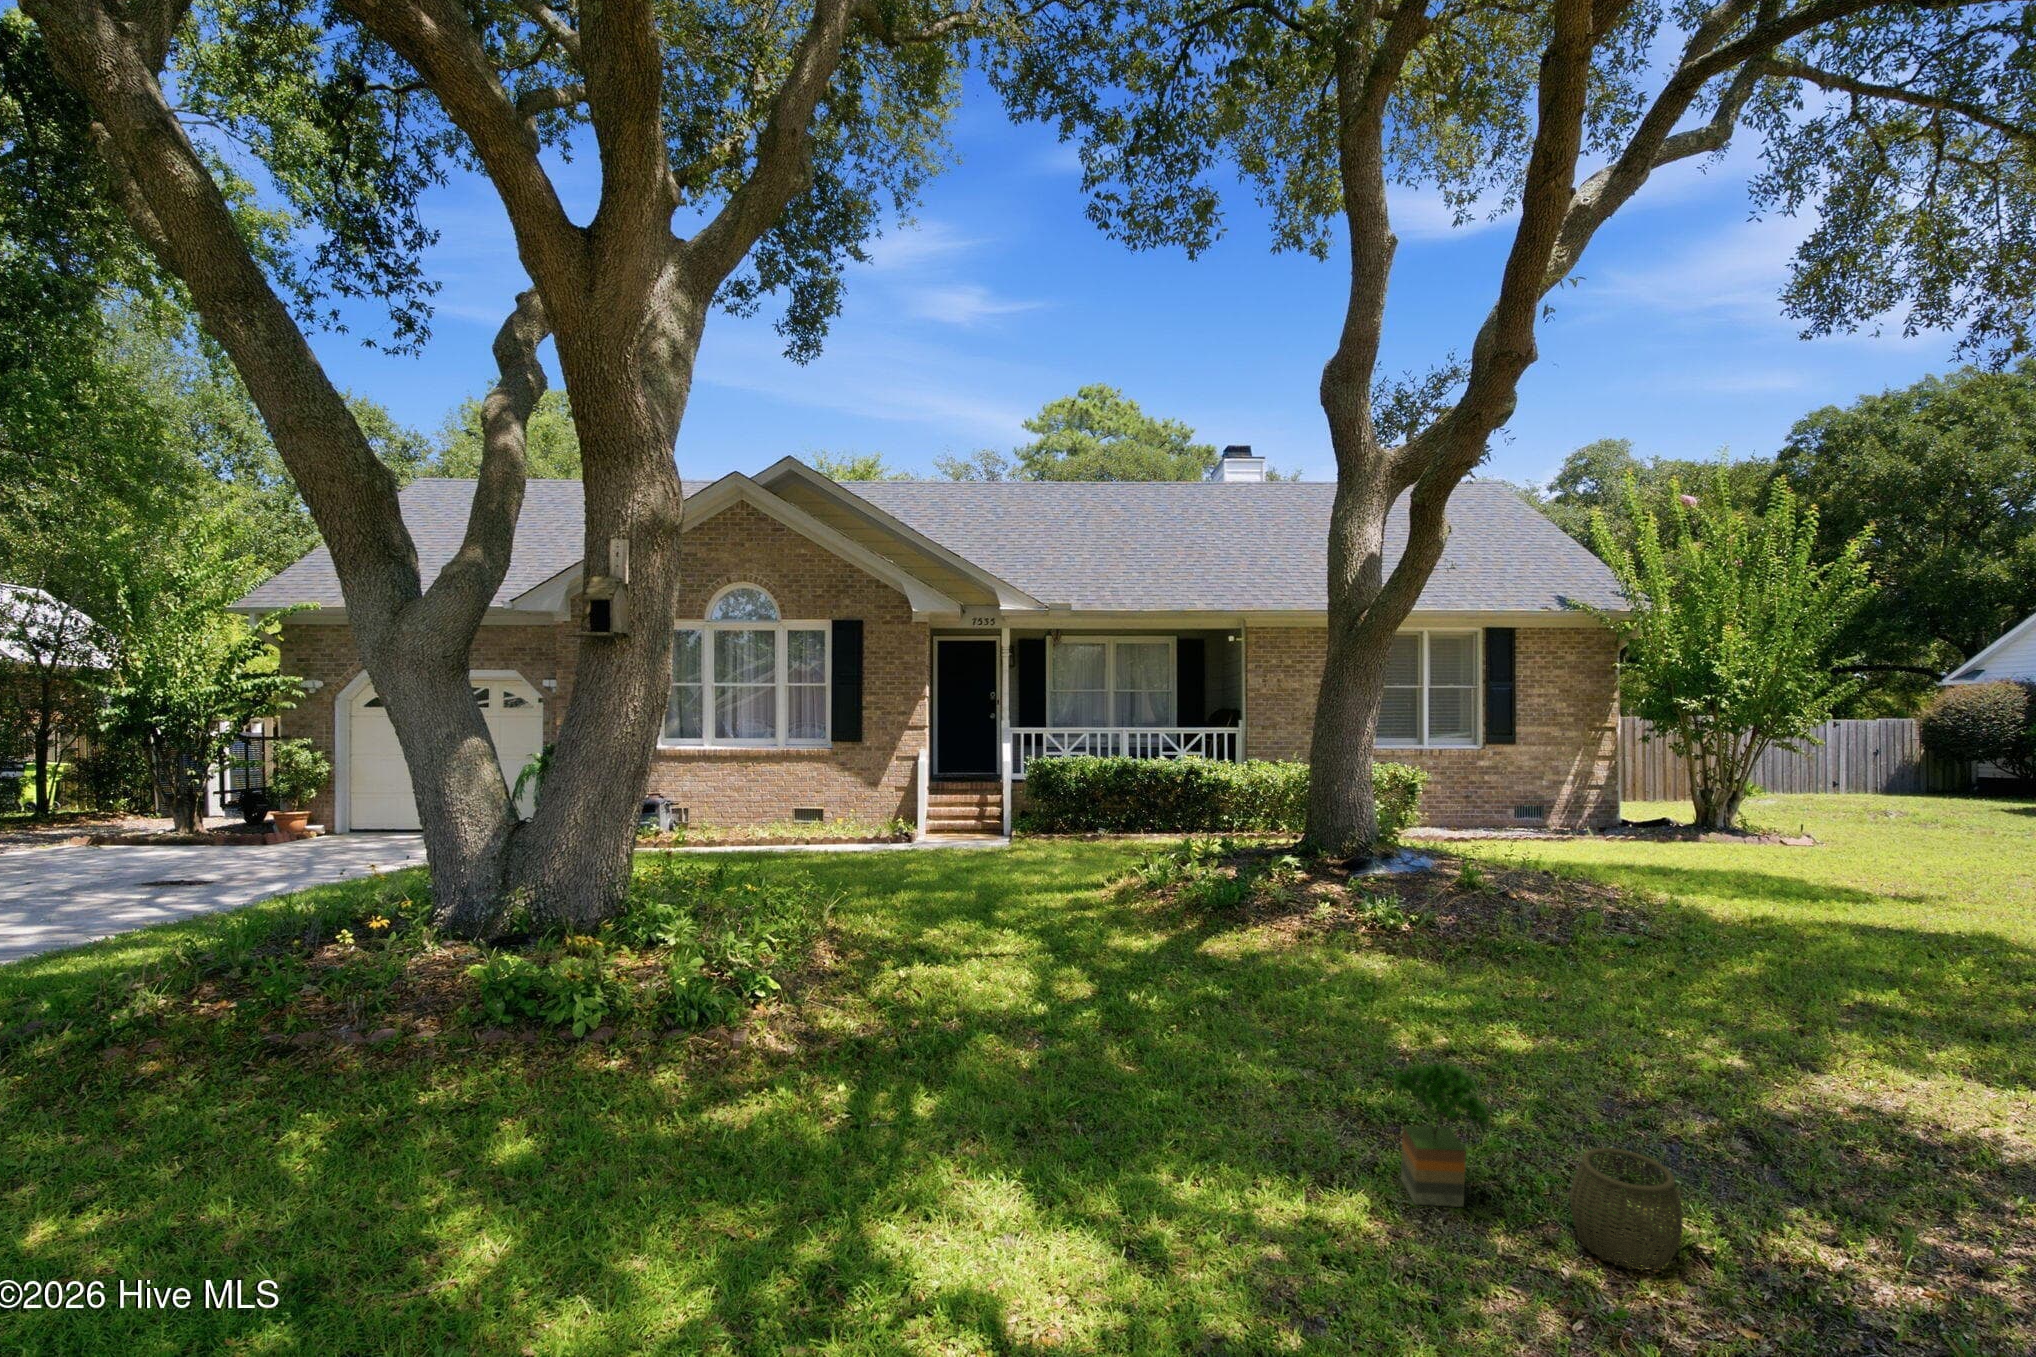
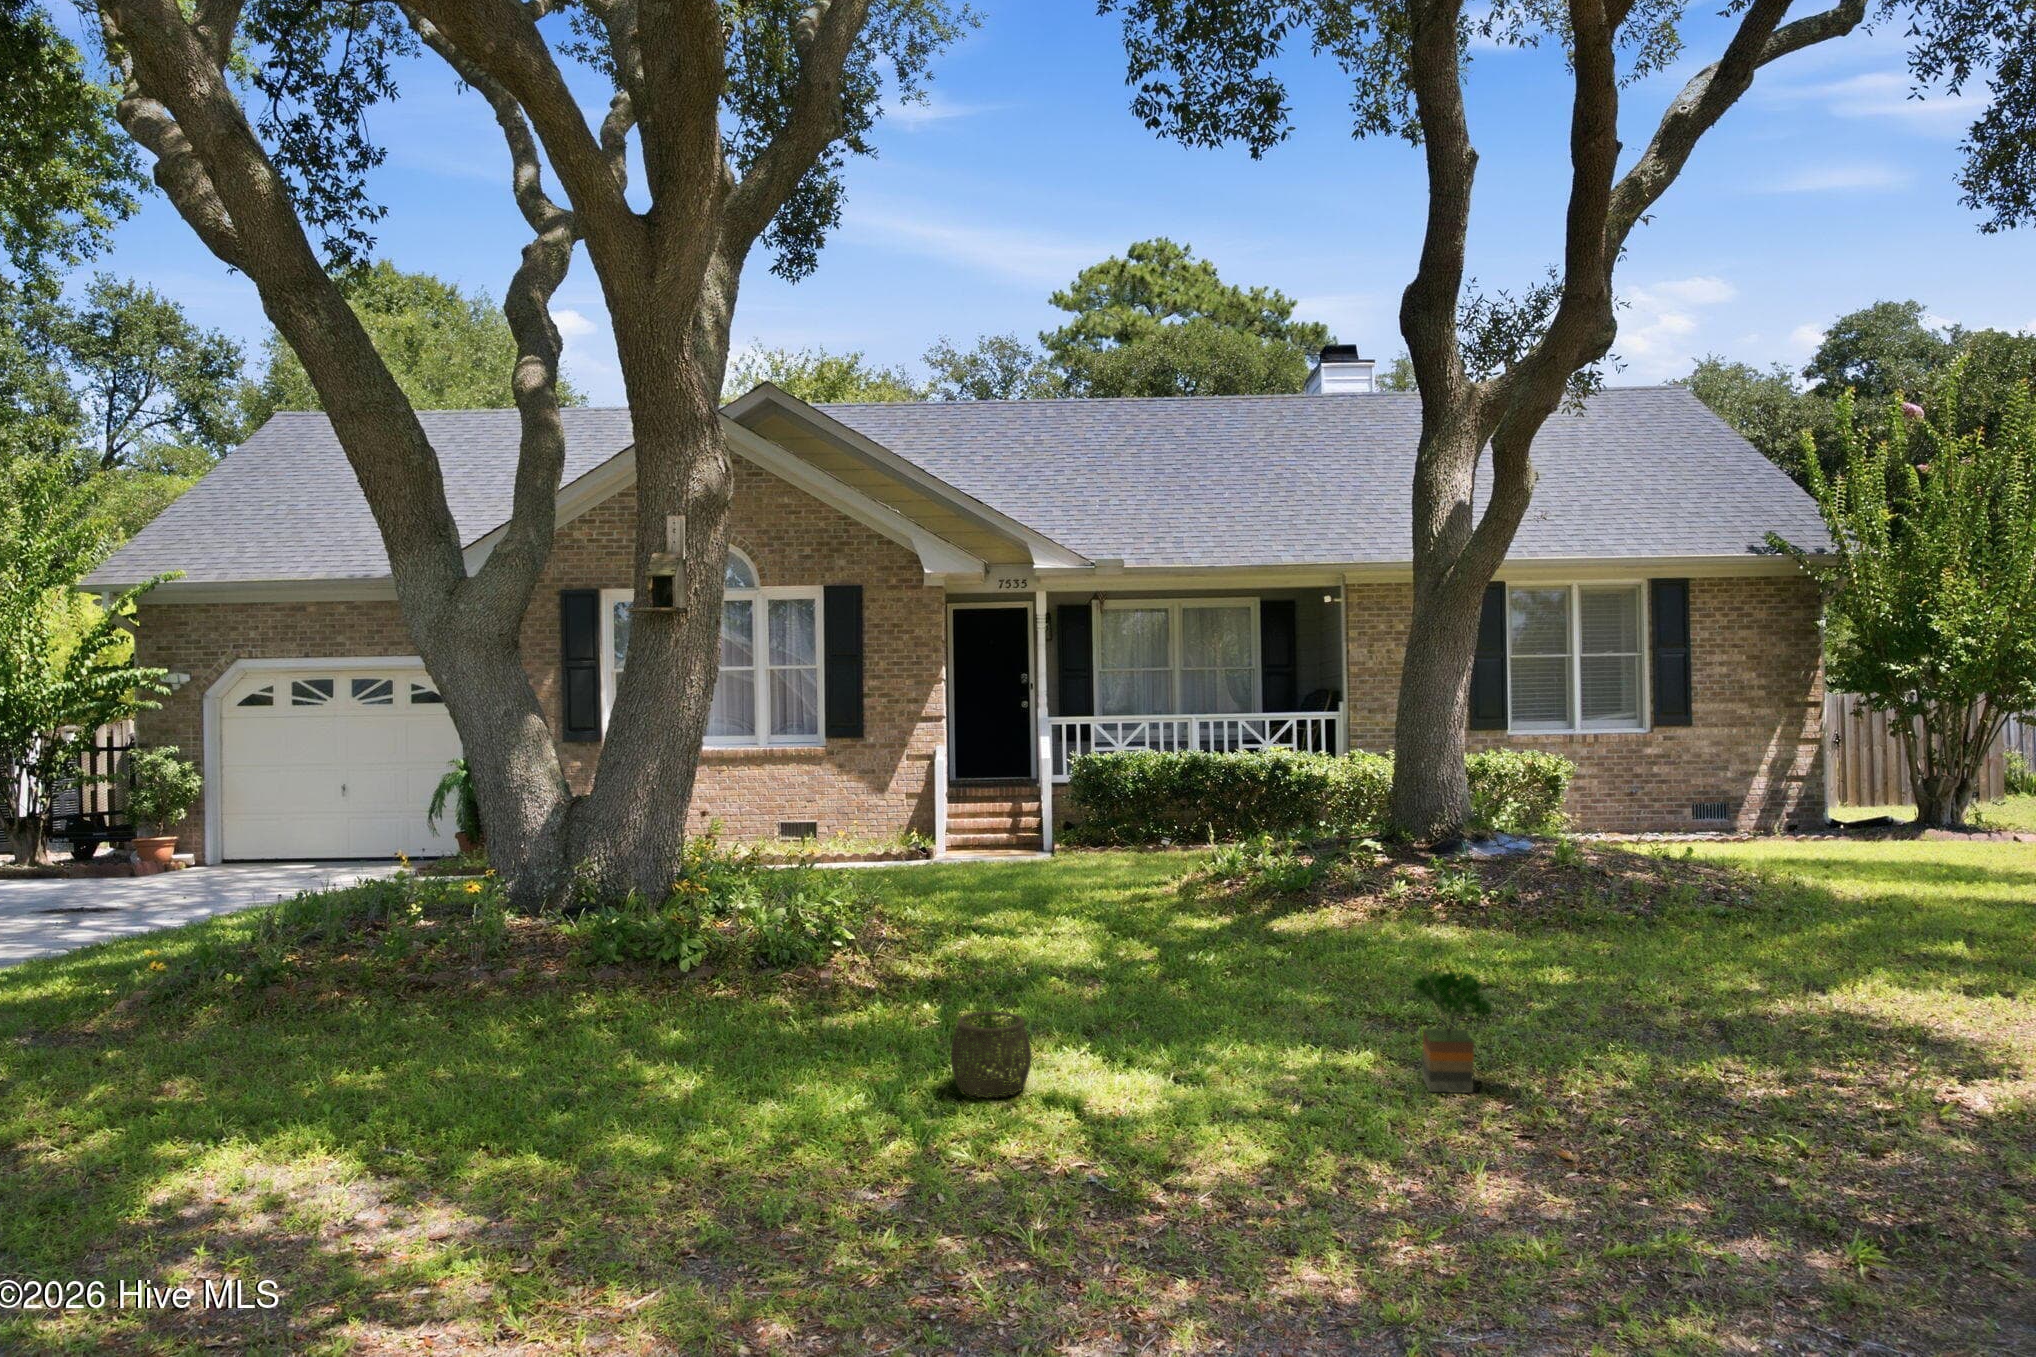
woven basket: present [1570,1148,1684,1271] -> present [951,1011,1032,1098]

